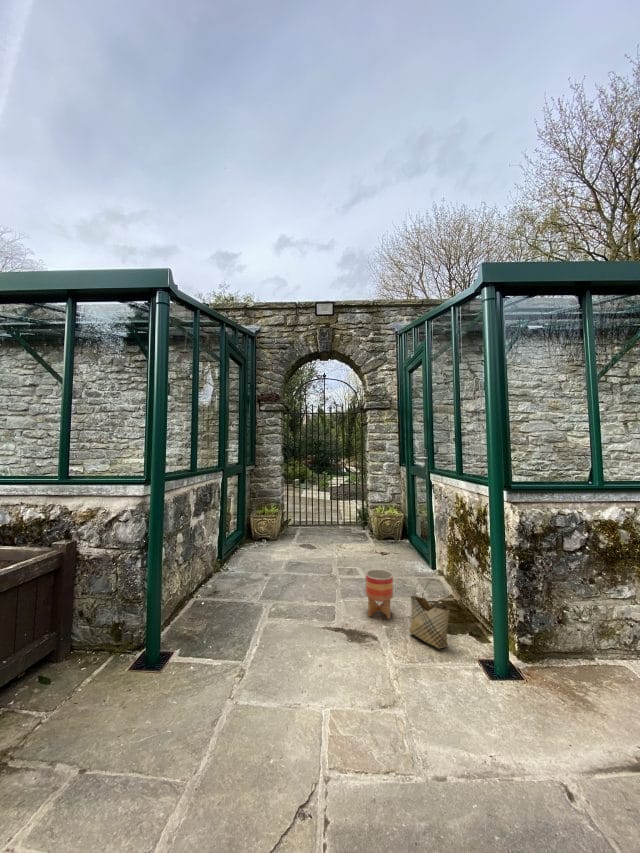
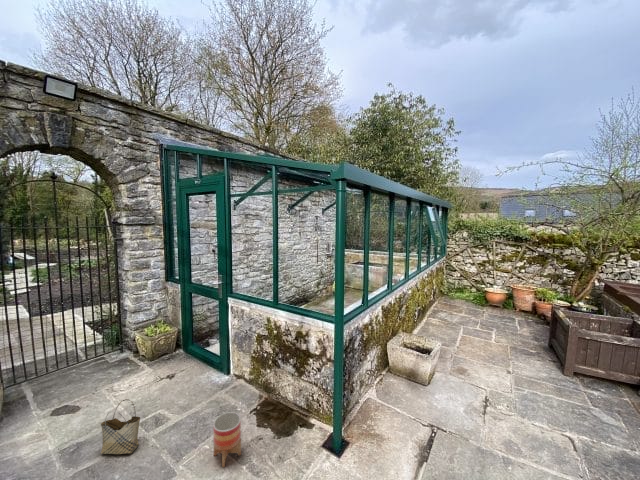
woven basket: present [409,579,450,649] -> present [101,399,140,454]

